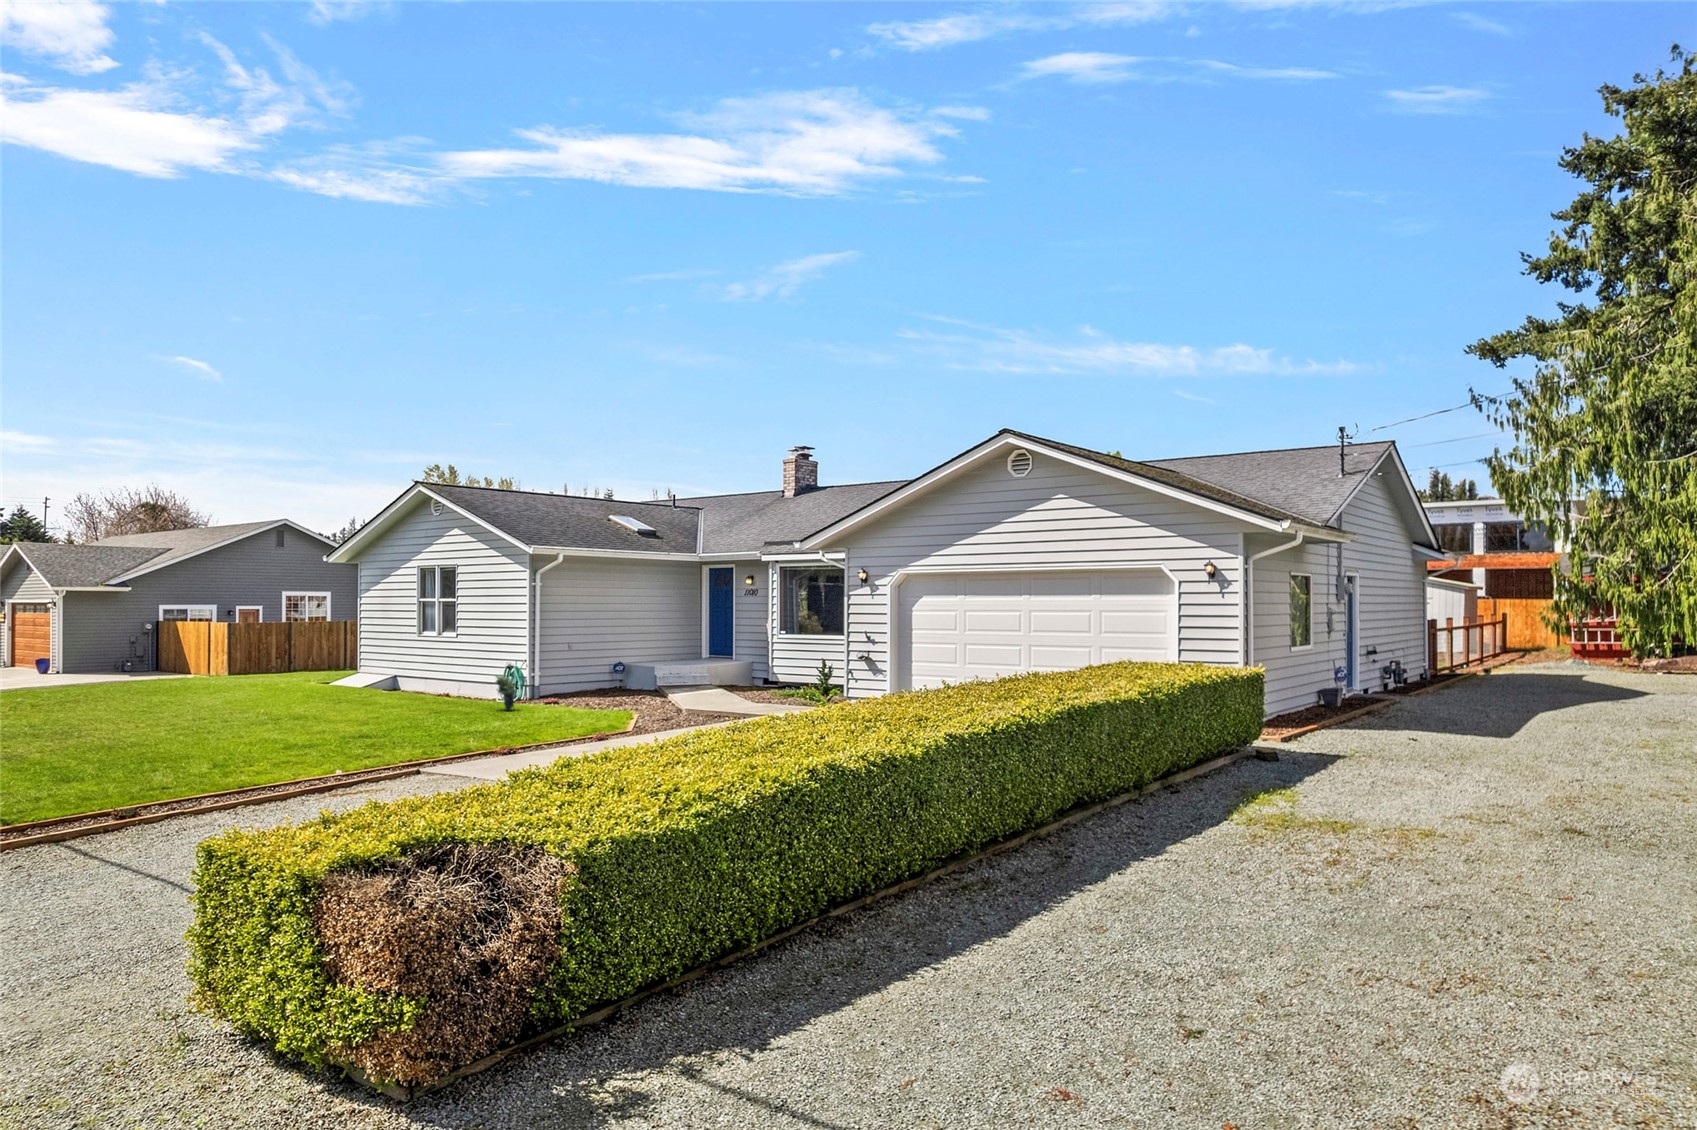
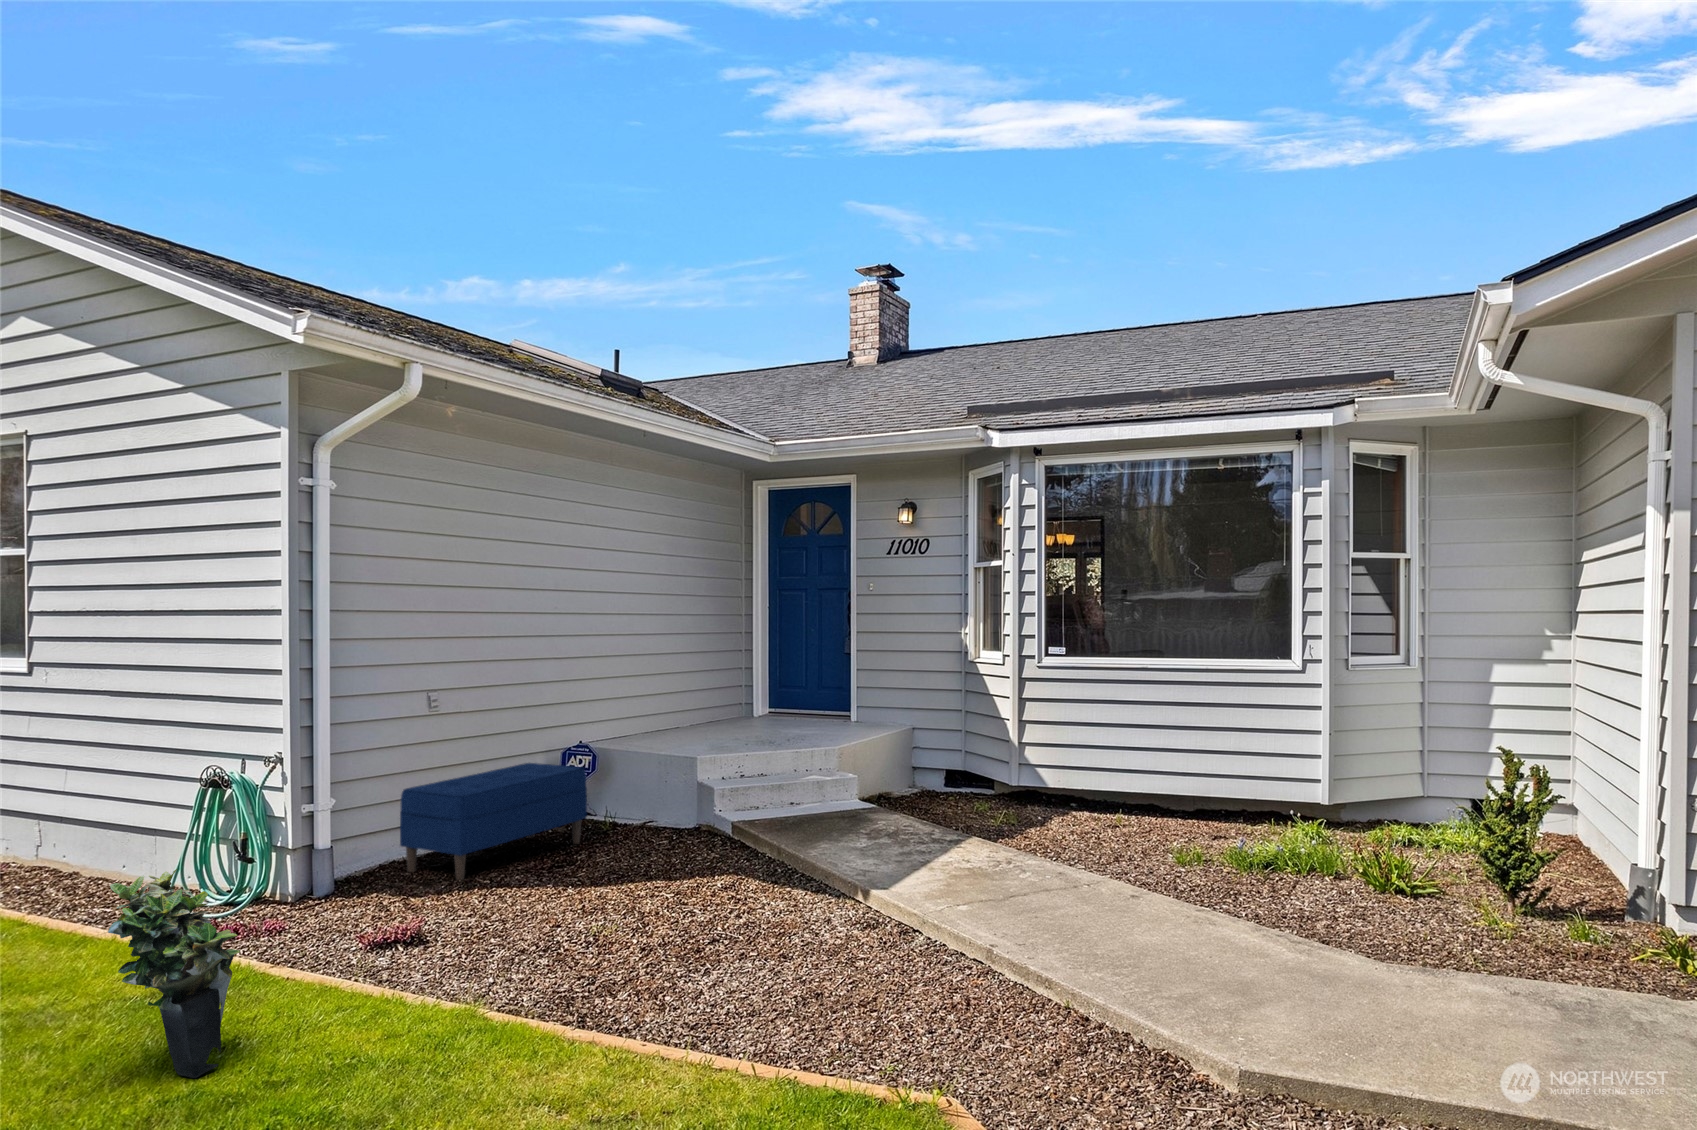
bench: none [559,667,617,697] -> present [400,763,587,880]

